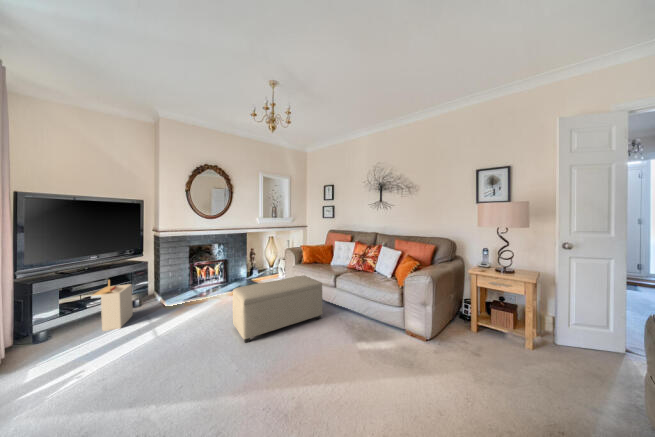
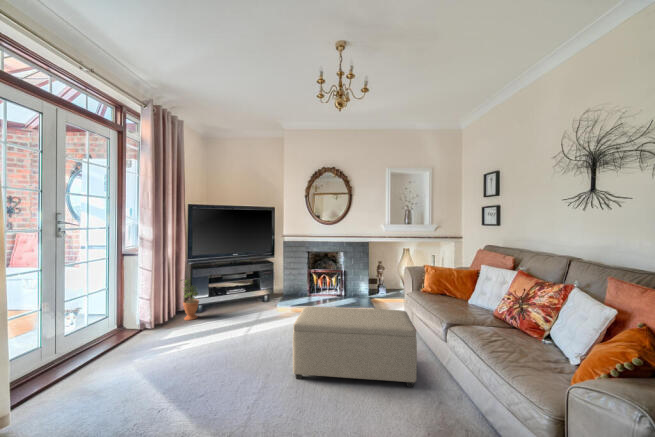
storage bin: present [91,280,133,331] -> none [220,274,252,319]
potted plant: none [14,295,56,352] -> present [181,279,199,320]

